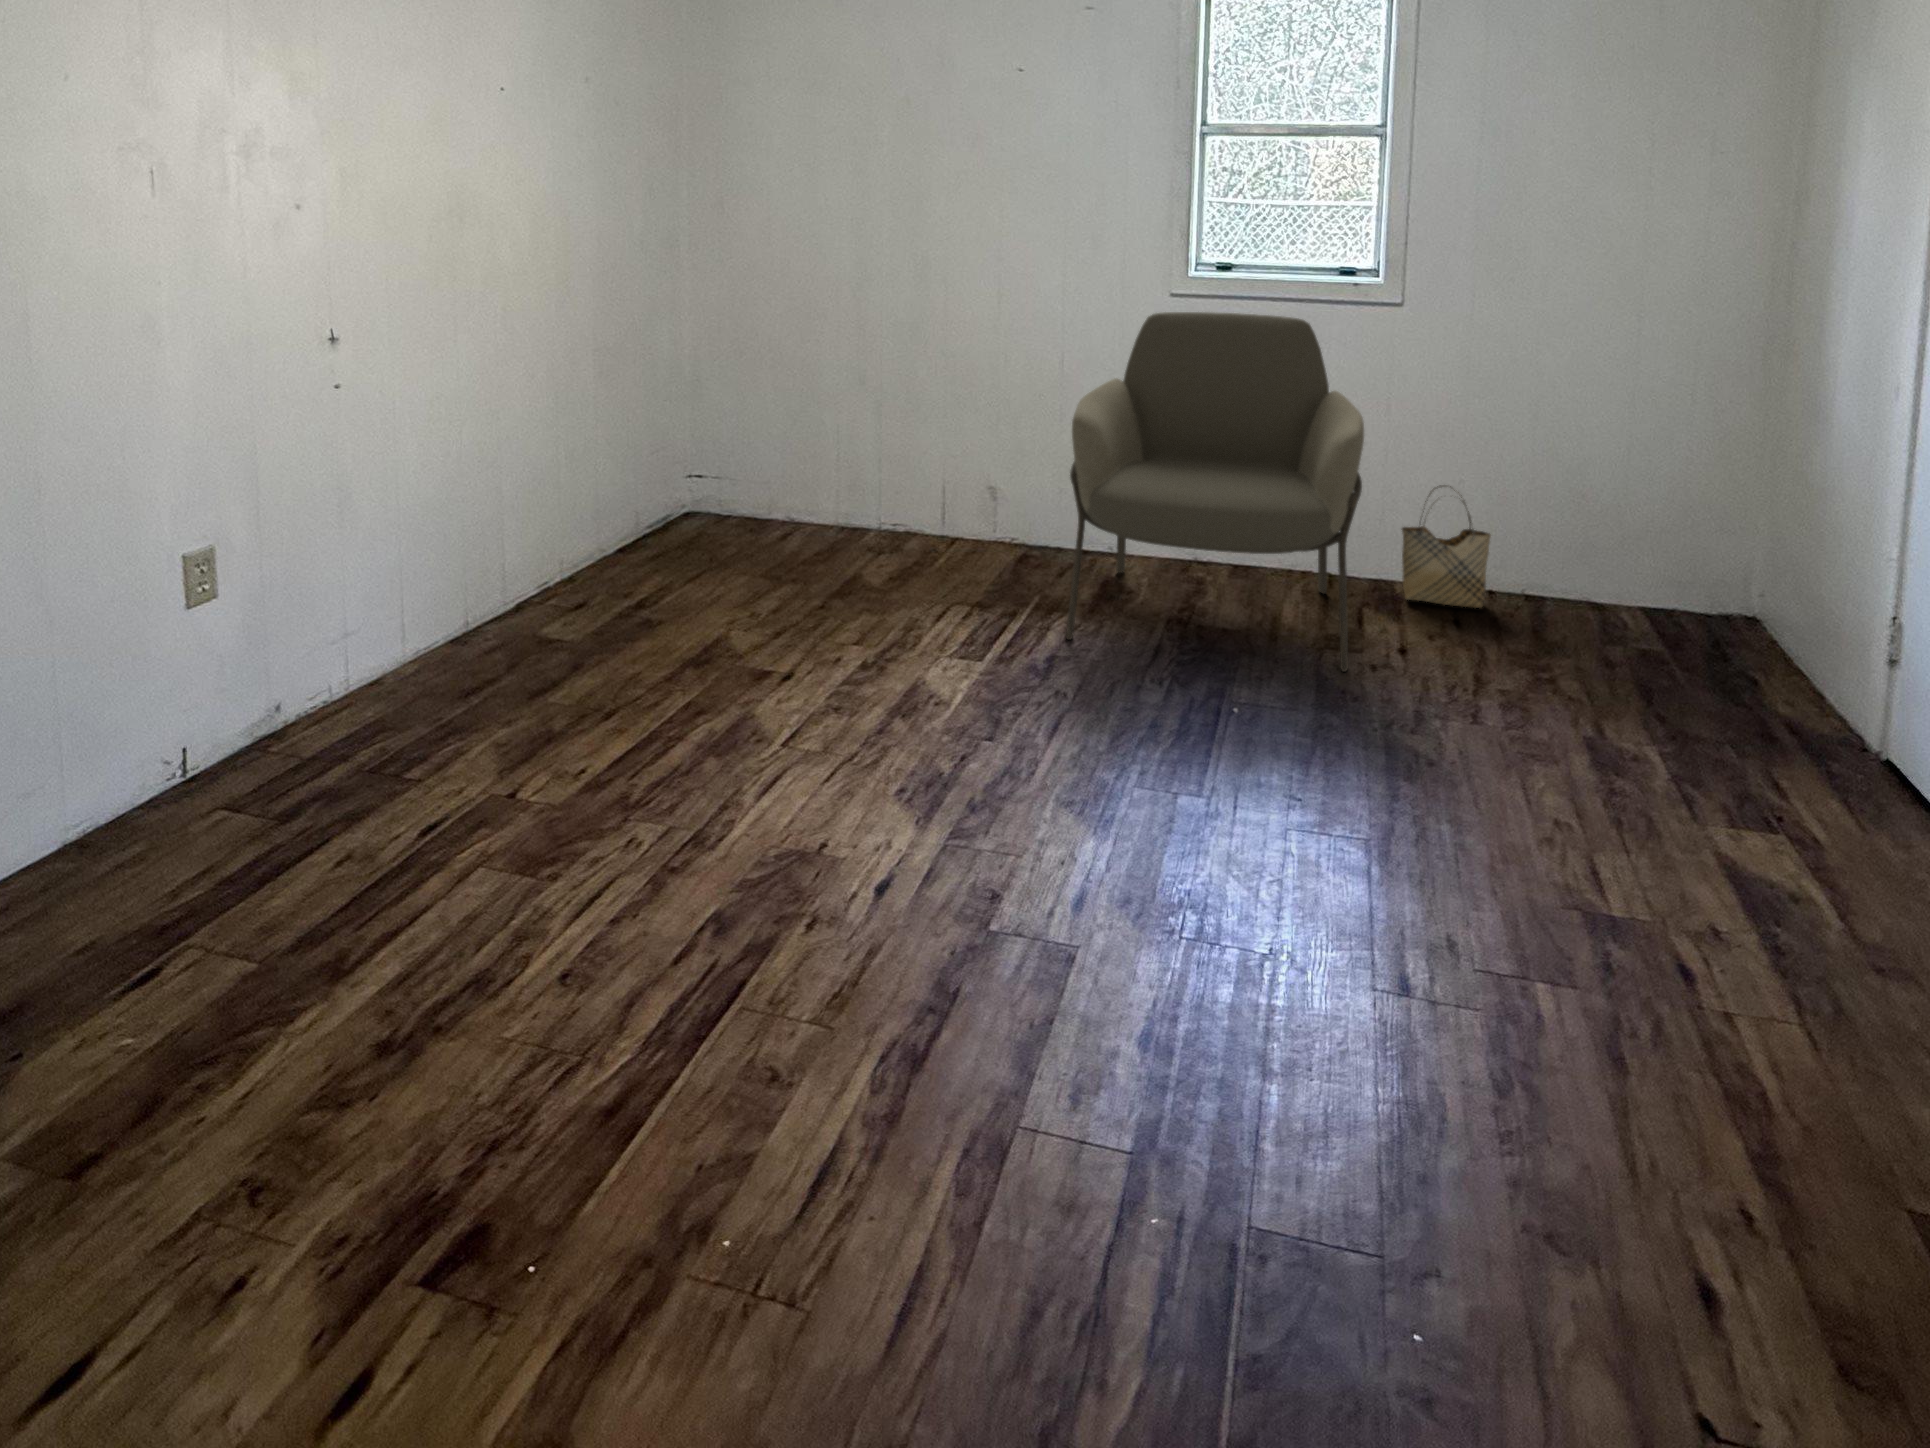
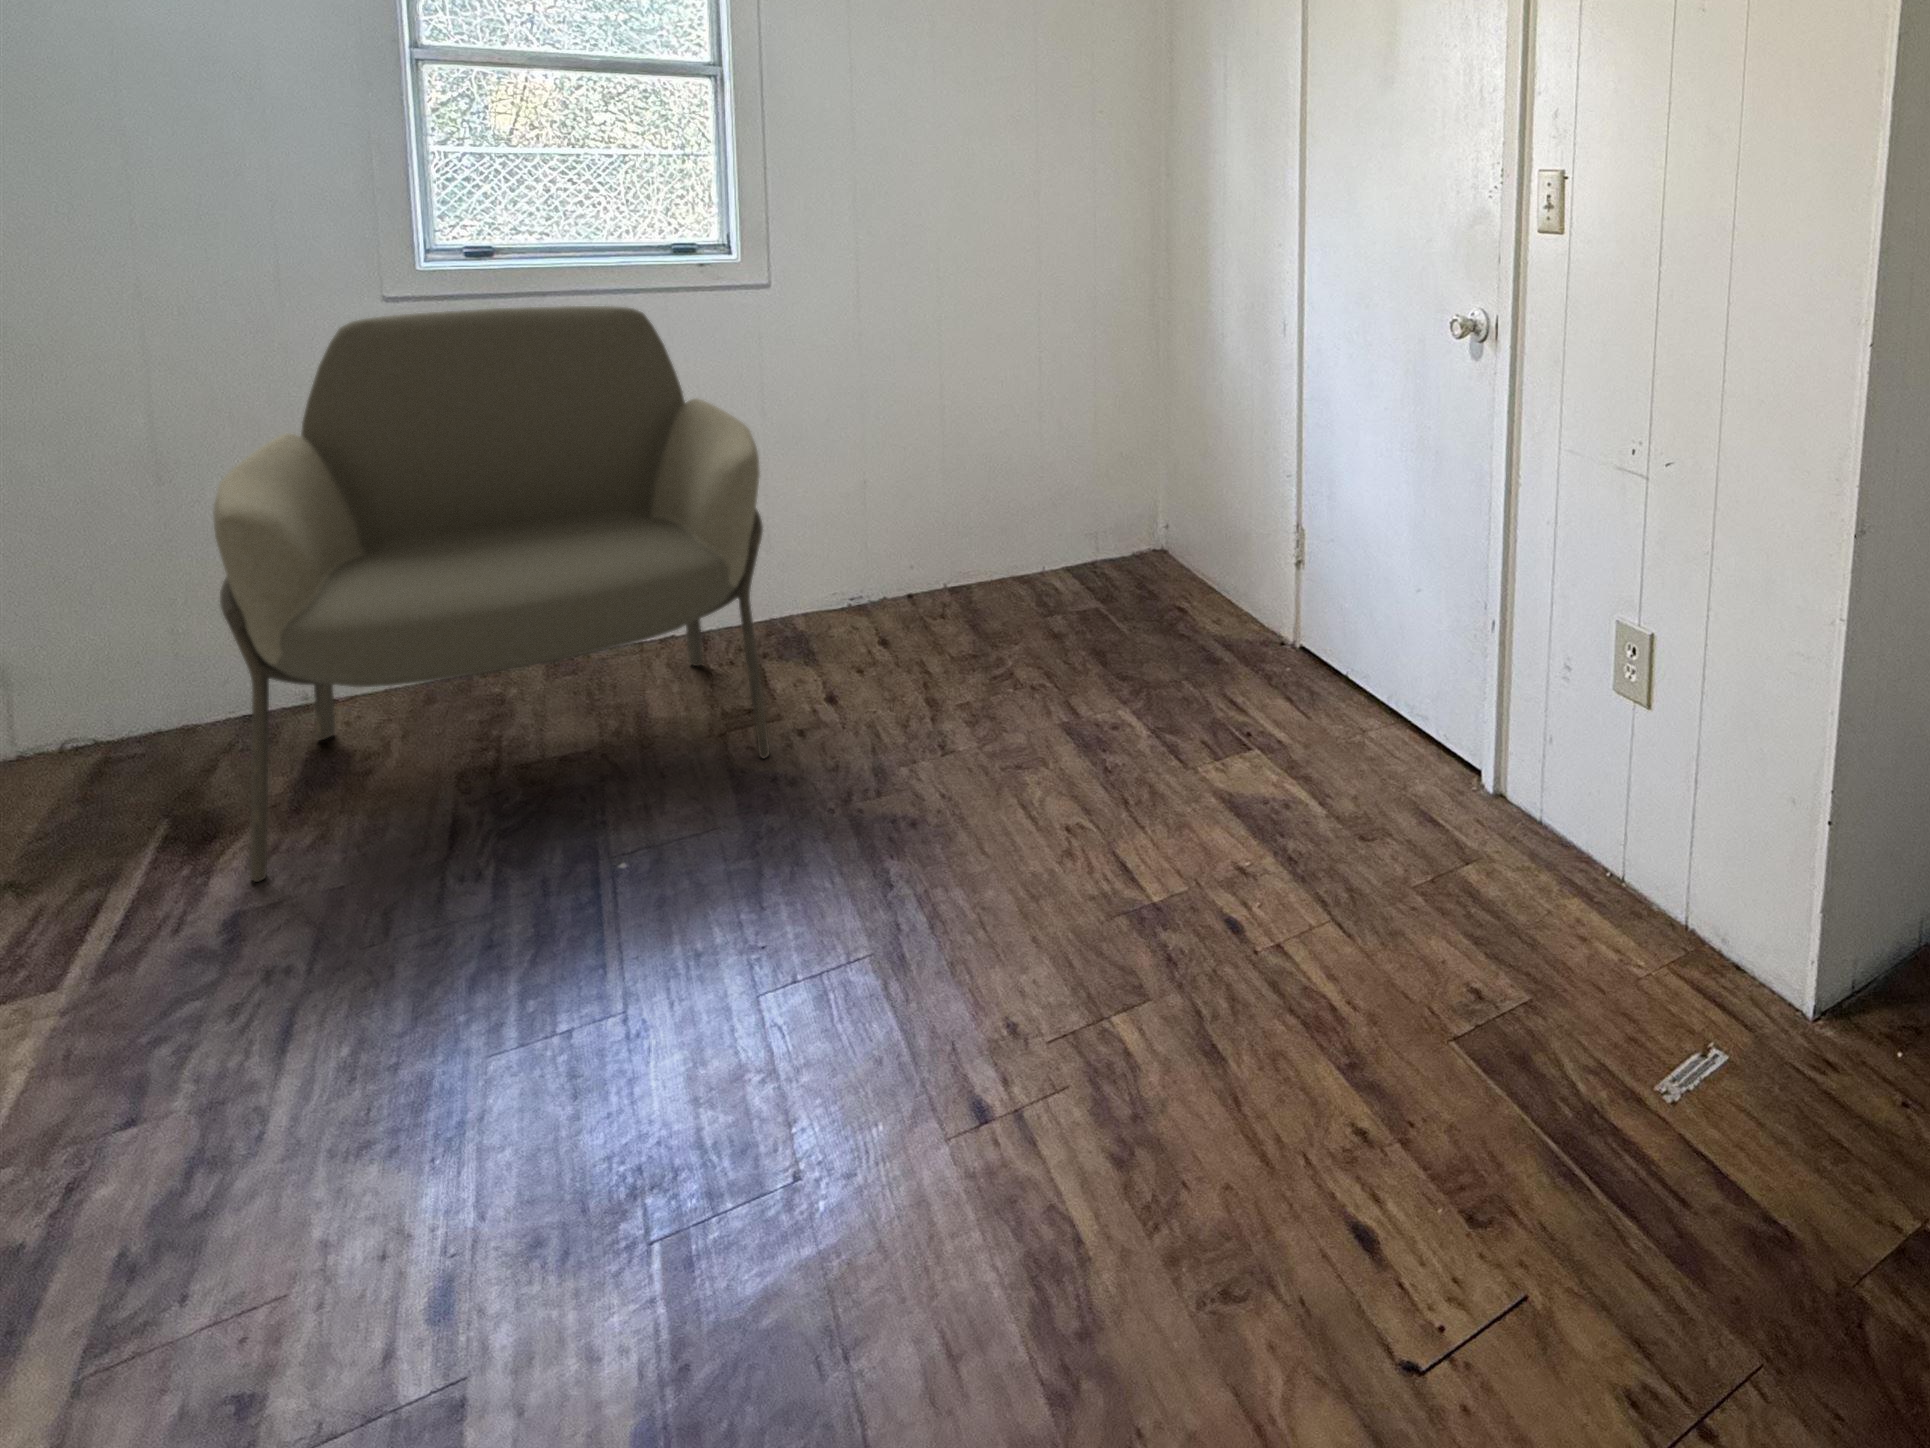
woven basket: present [1401,485,1491,608] -> none [800,490,912,640]

